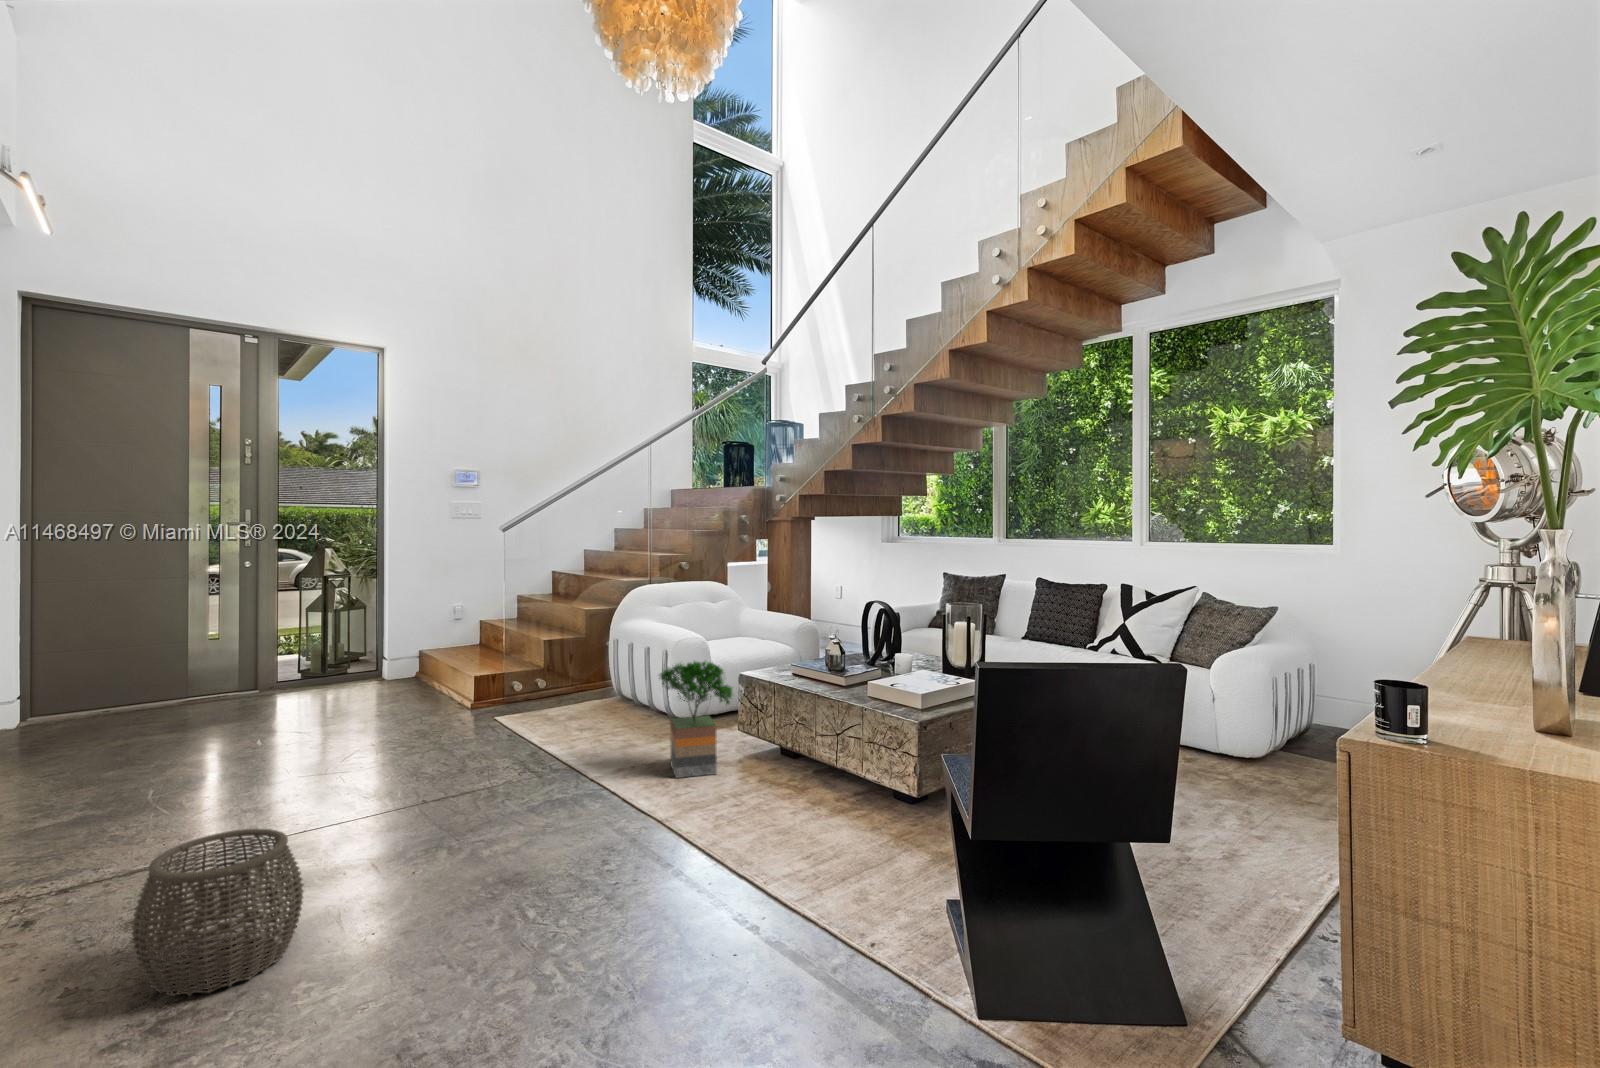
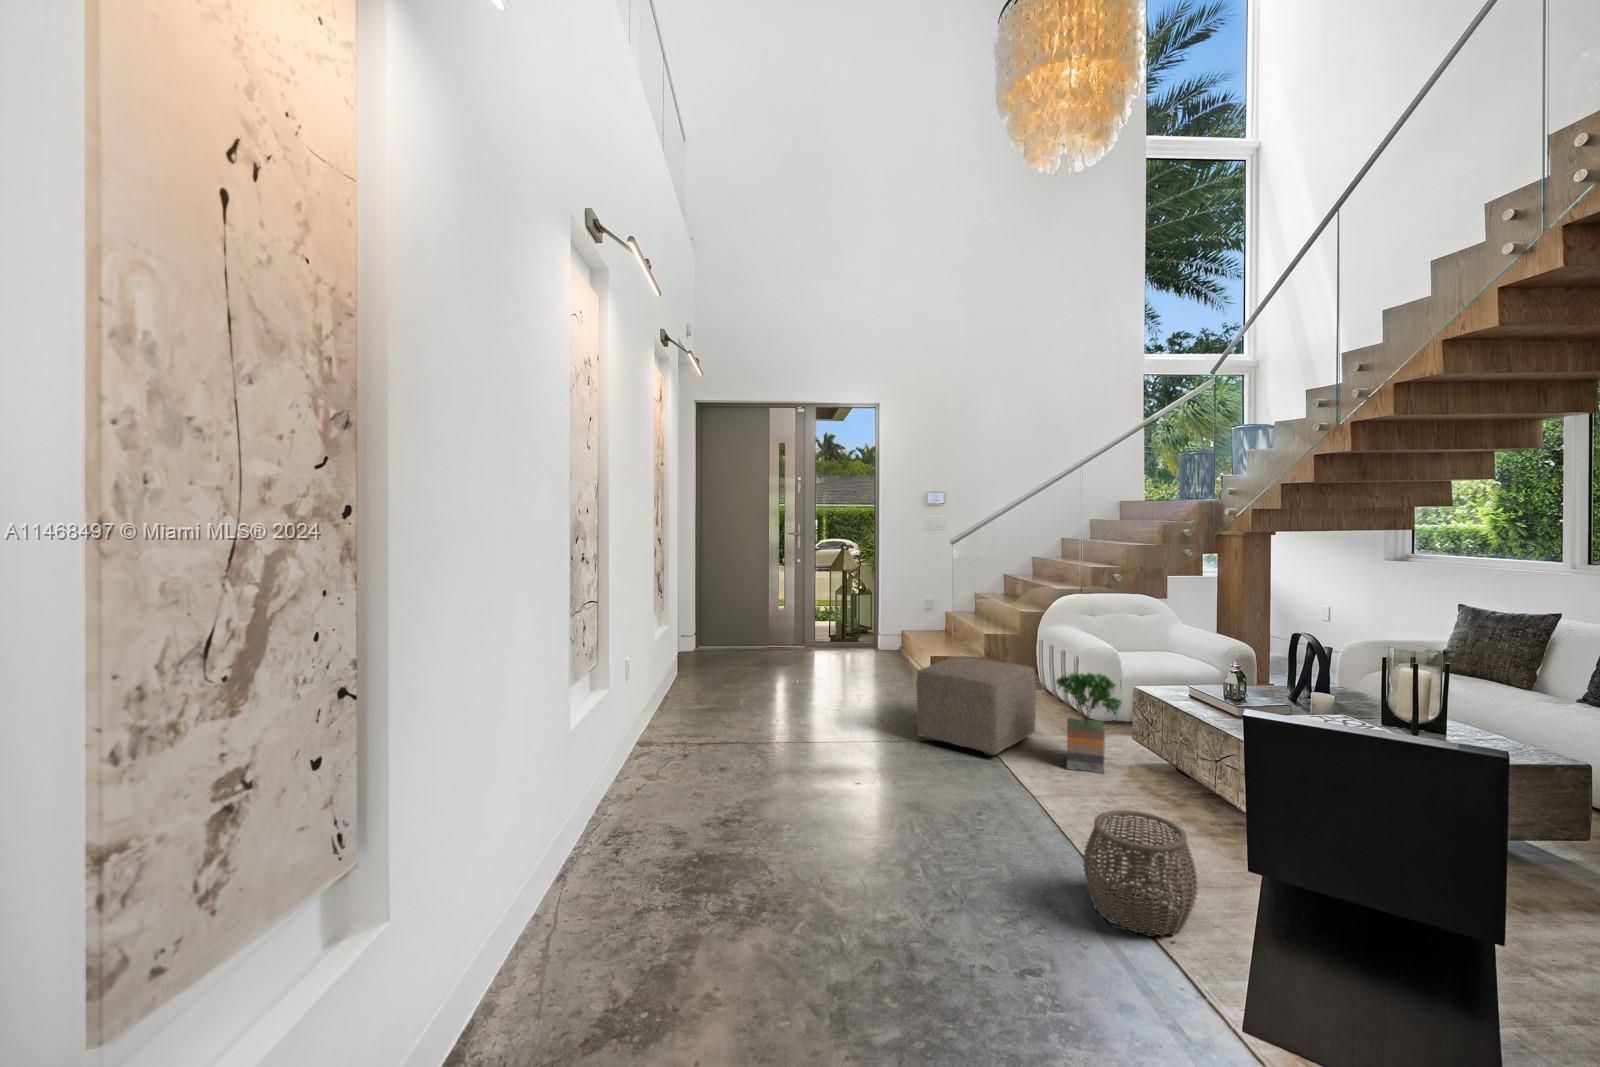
ottoman: none [476,664,628,783] -> present [916,656,1036,756]
woven basket: present [132,829,304,996] -> present [1083,810,1198,936]

